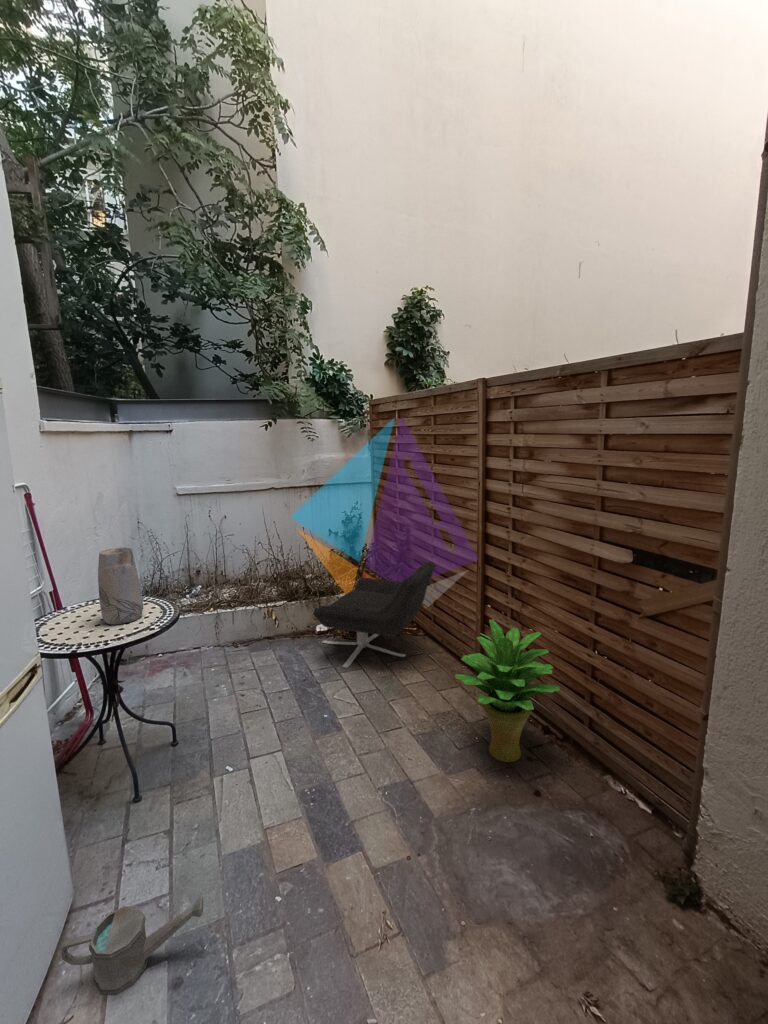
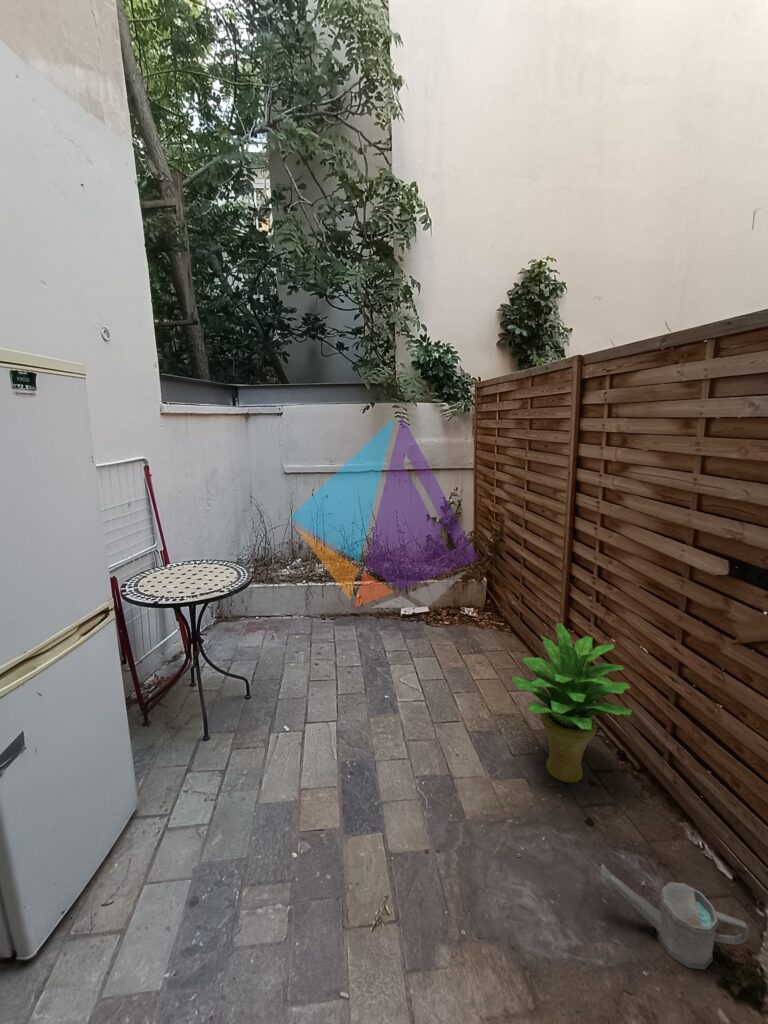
vase: present [98,548,143,624] -> none [187,516,223,583]
lounge chair: present [313,561,435,668] -> none [391,554,522,653]
watering can: present [61,895,203,995] -> present [601,864,749,969]

